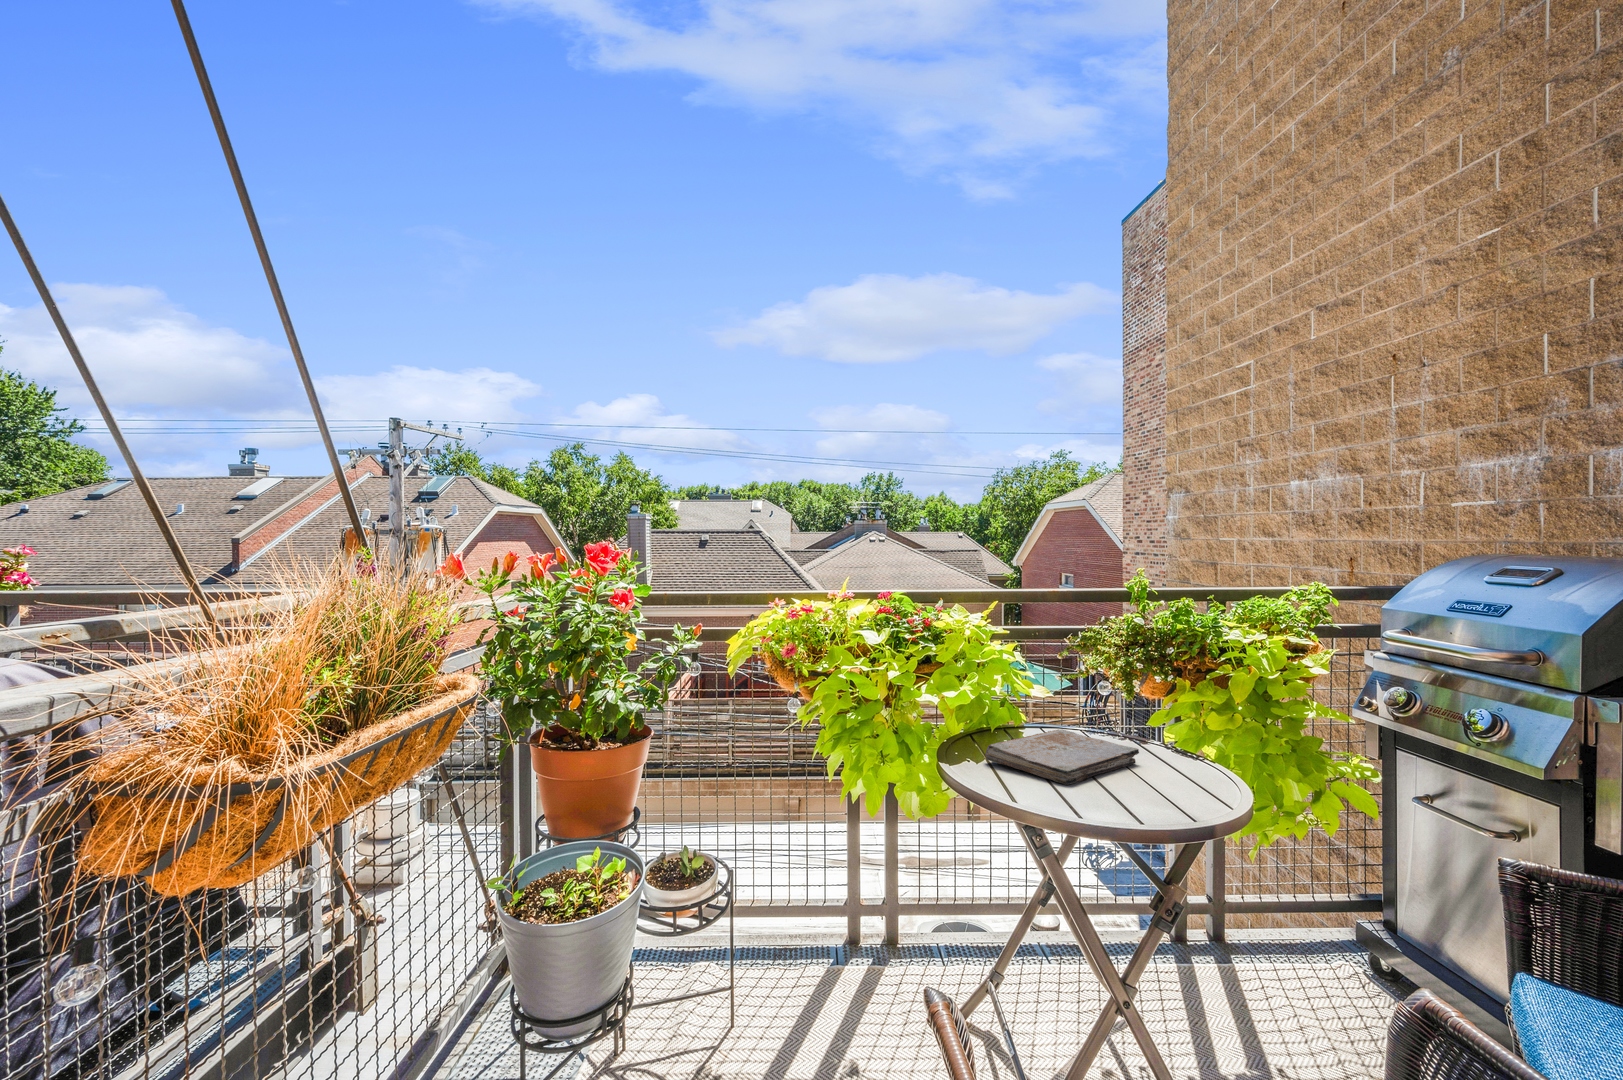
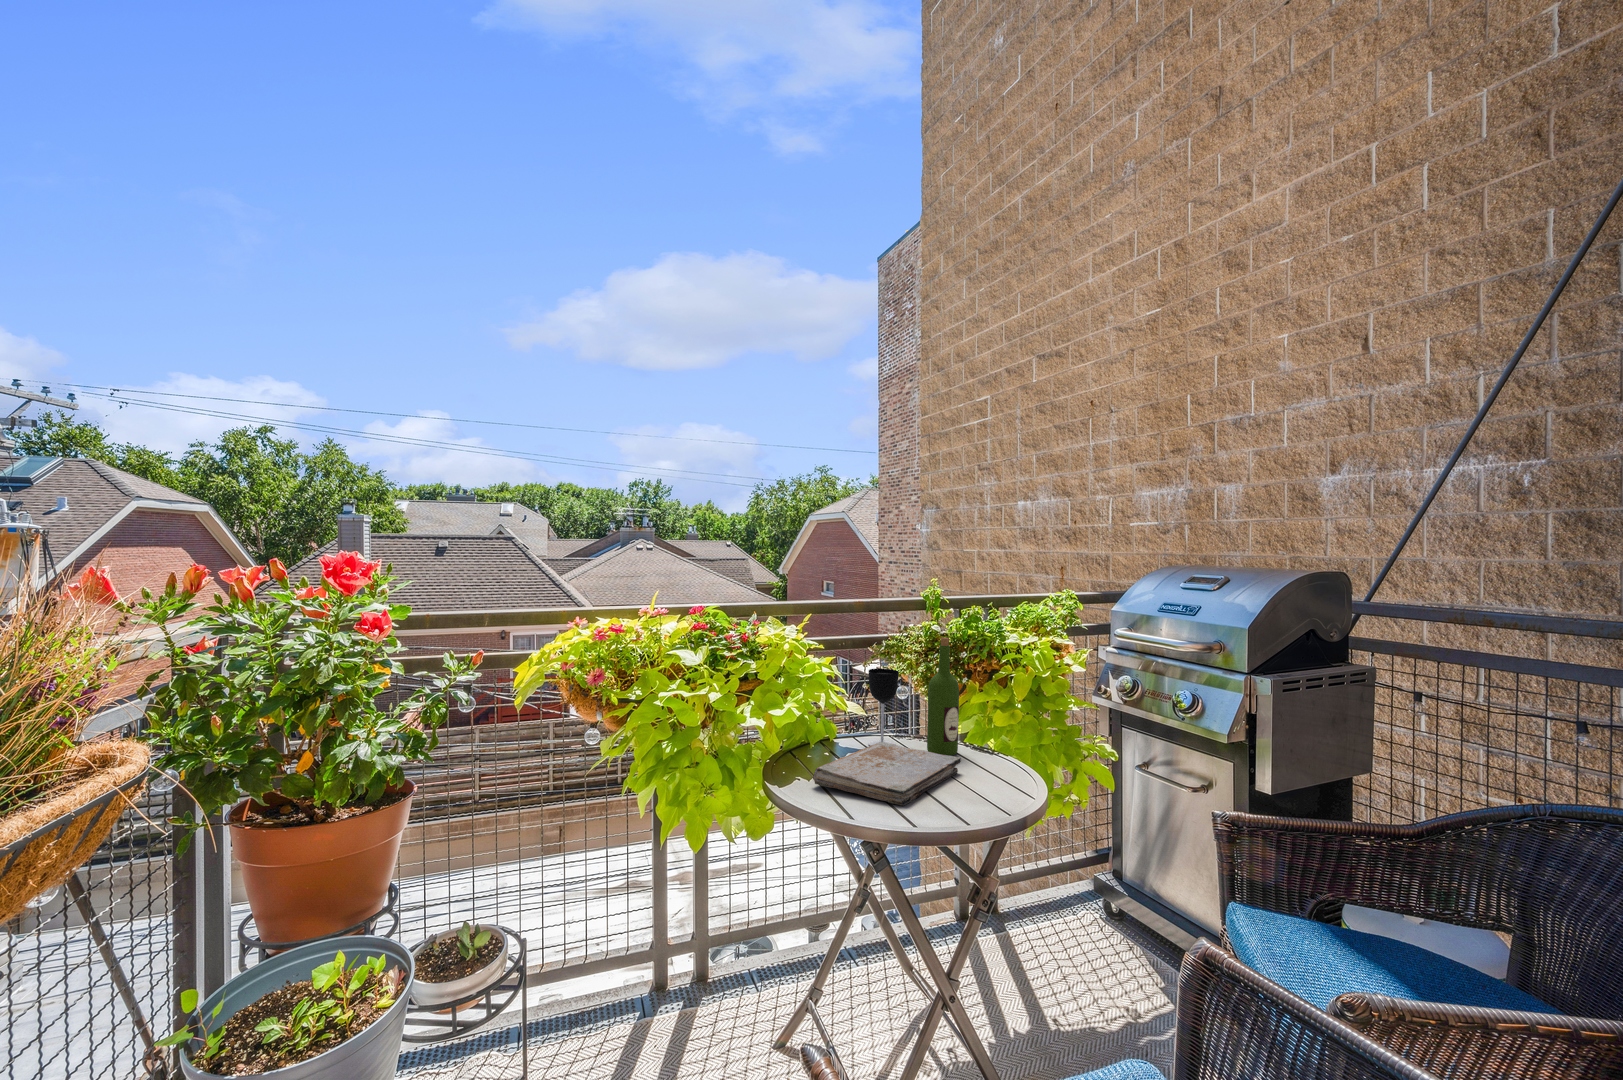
wine bottle: none [1111,631,1146,749] -> present [927,638,959,756]
wine glass: none [1052,659,1085,737] -> present [868,668,899,745]

